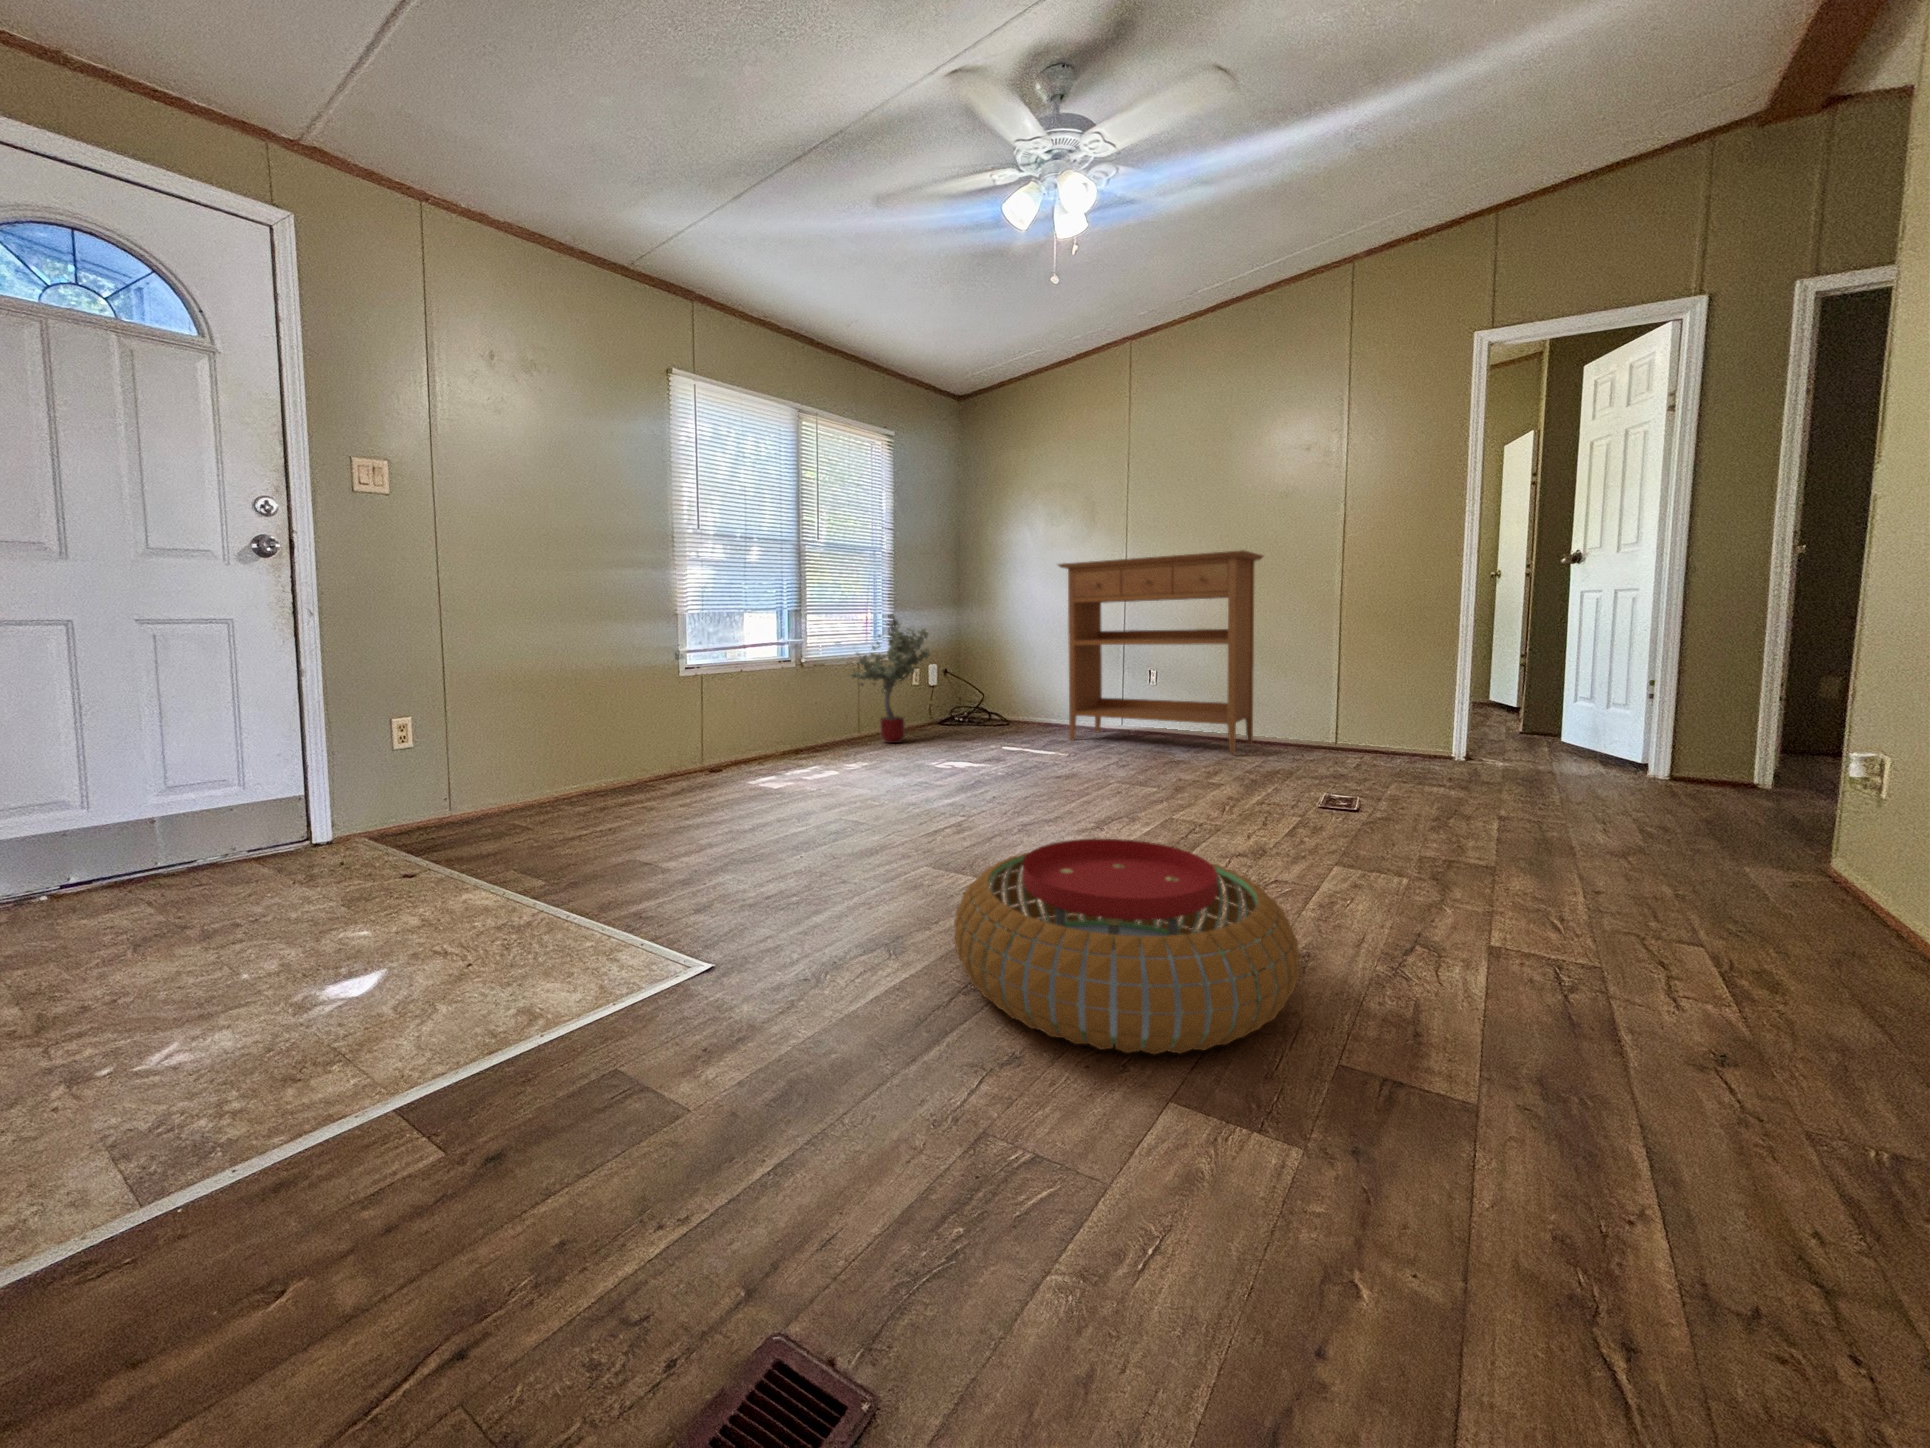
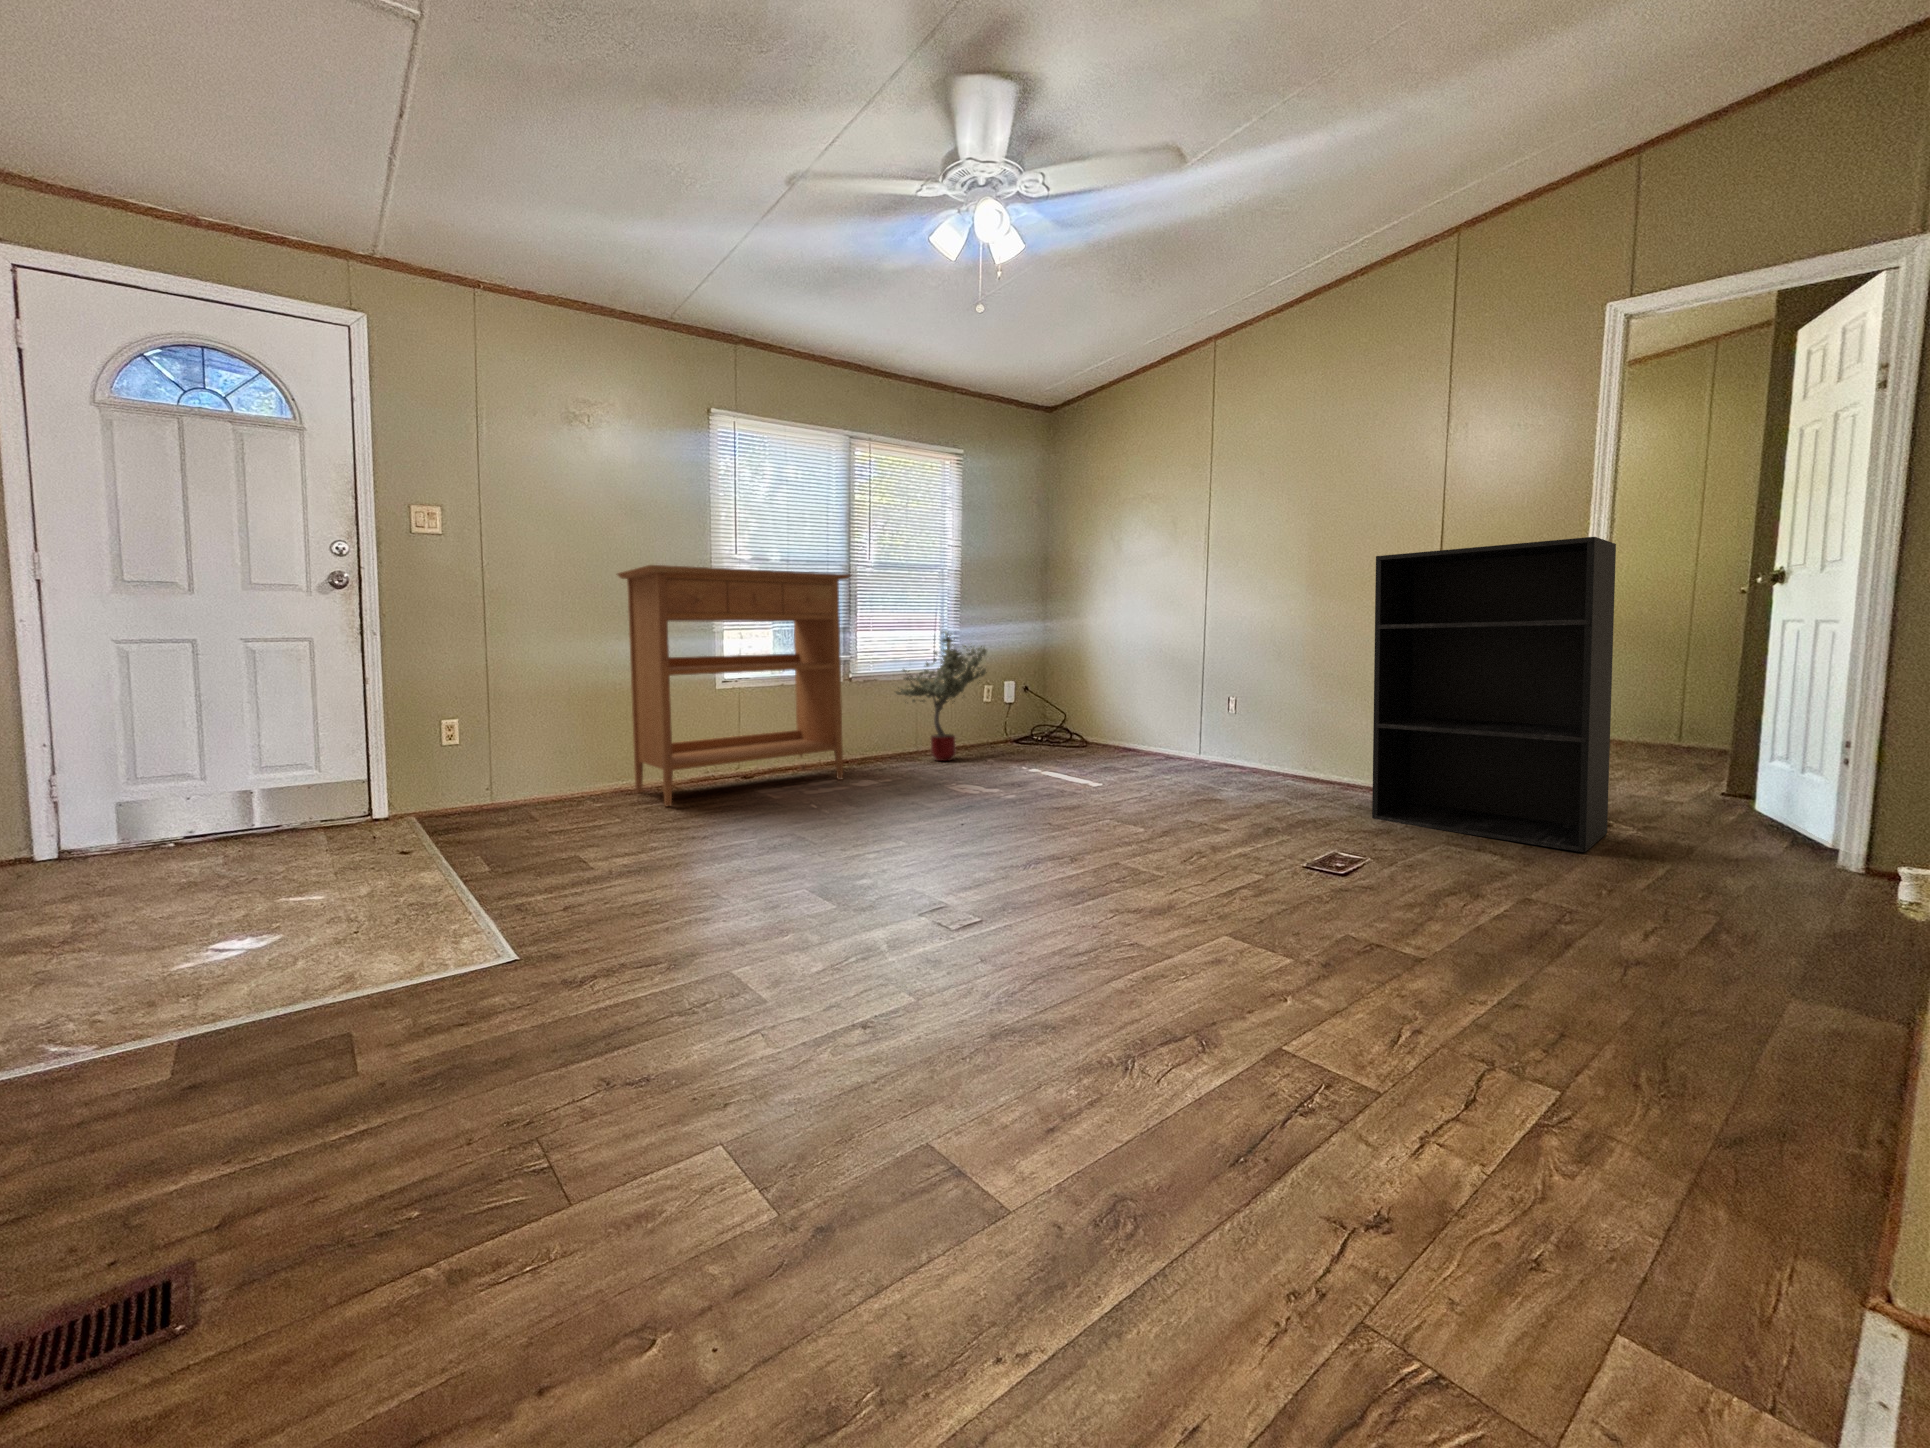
bookshelf: none [1303,538,1476,781] -> present [1372,537,1616,852]
console table: present [1058,550,1263,754] -> present [617,565,852,806]
pouf: present [954,839,1299,1054] -> none [632,880,991,1127]

